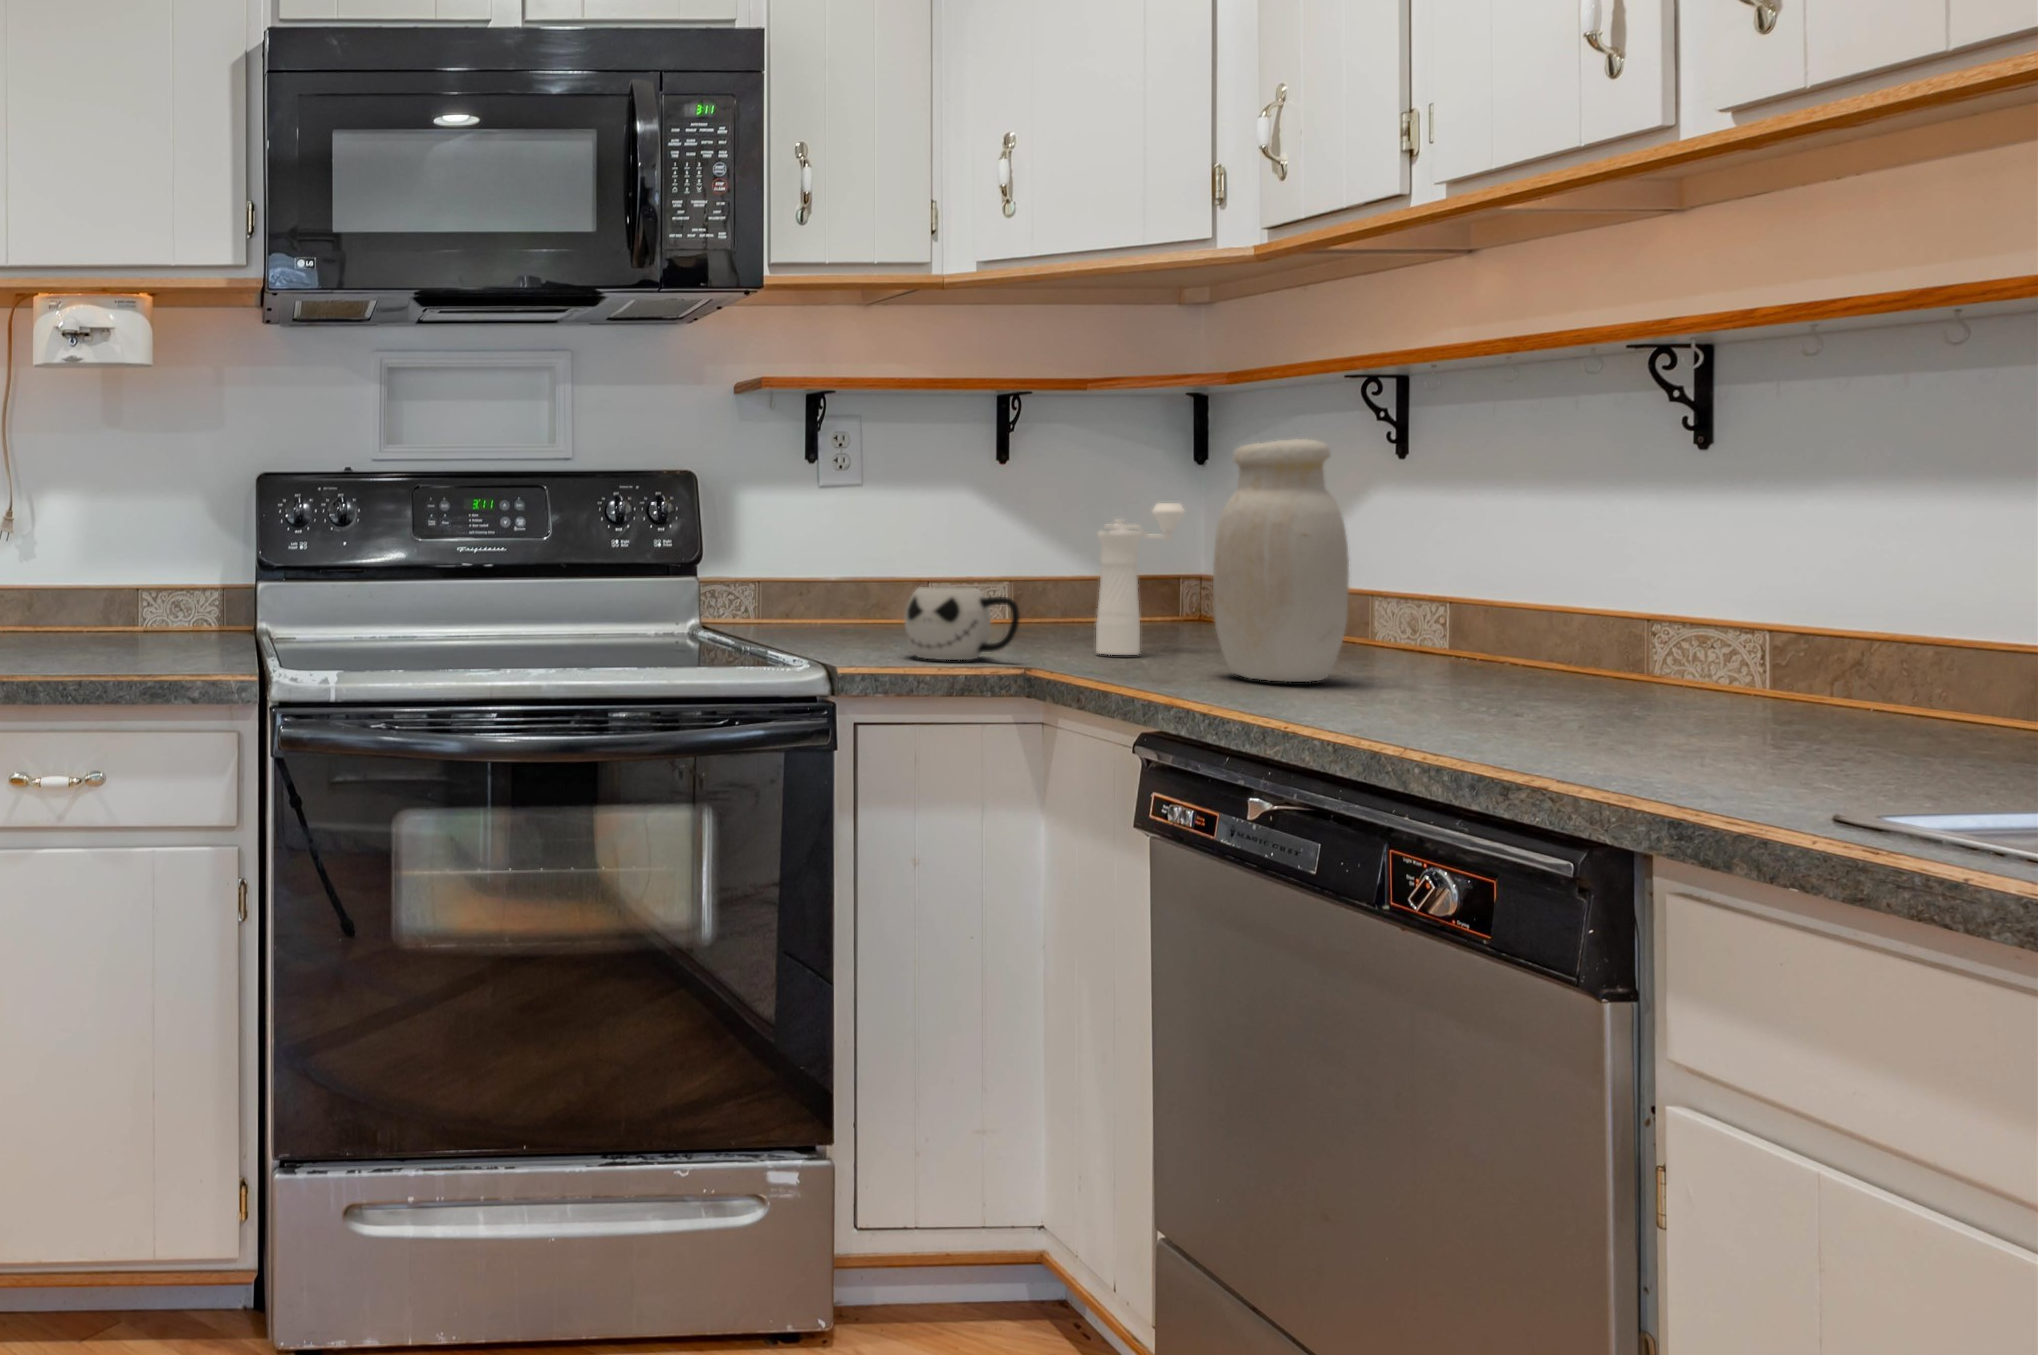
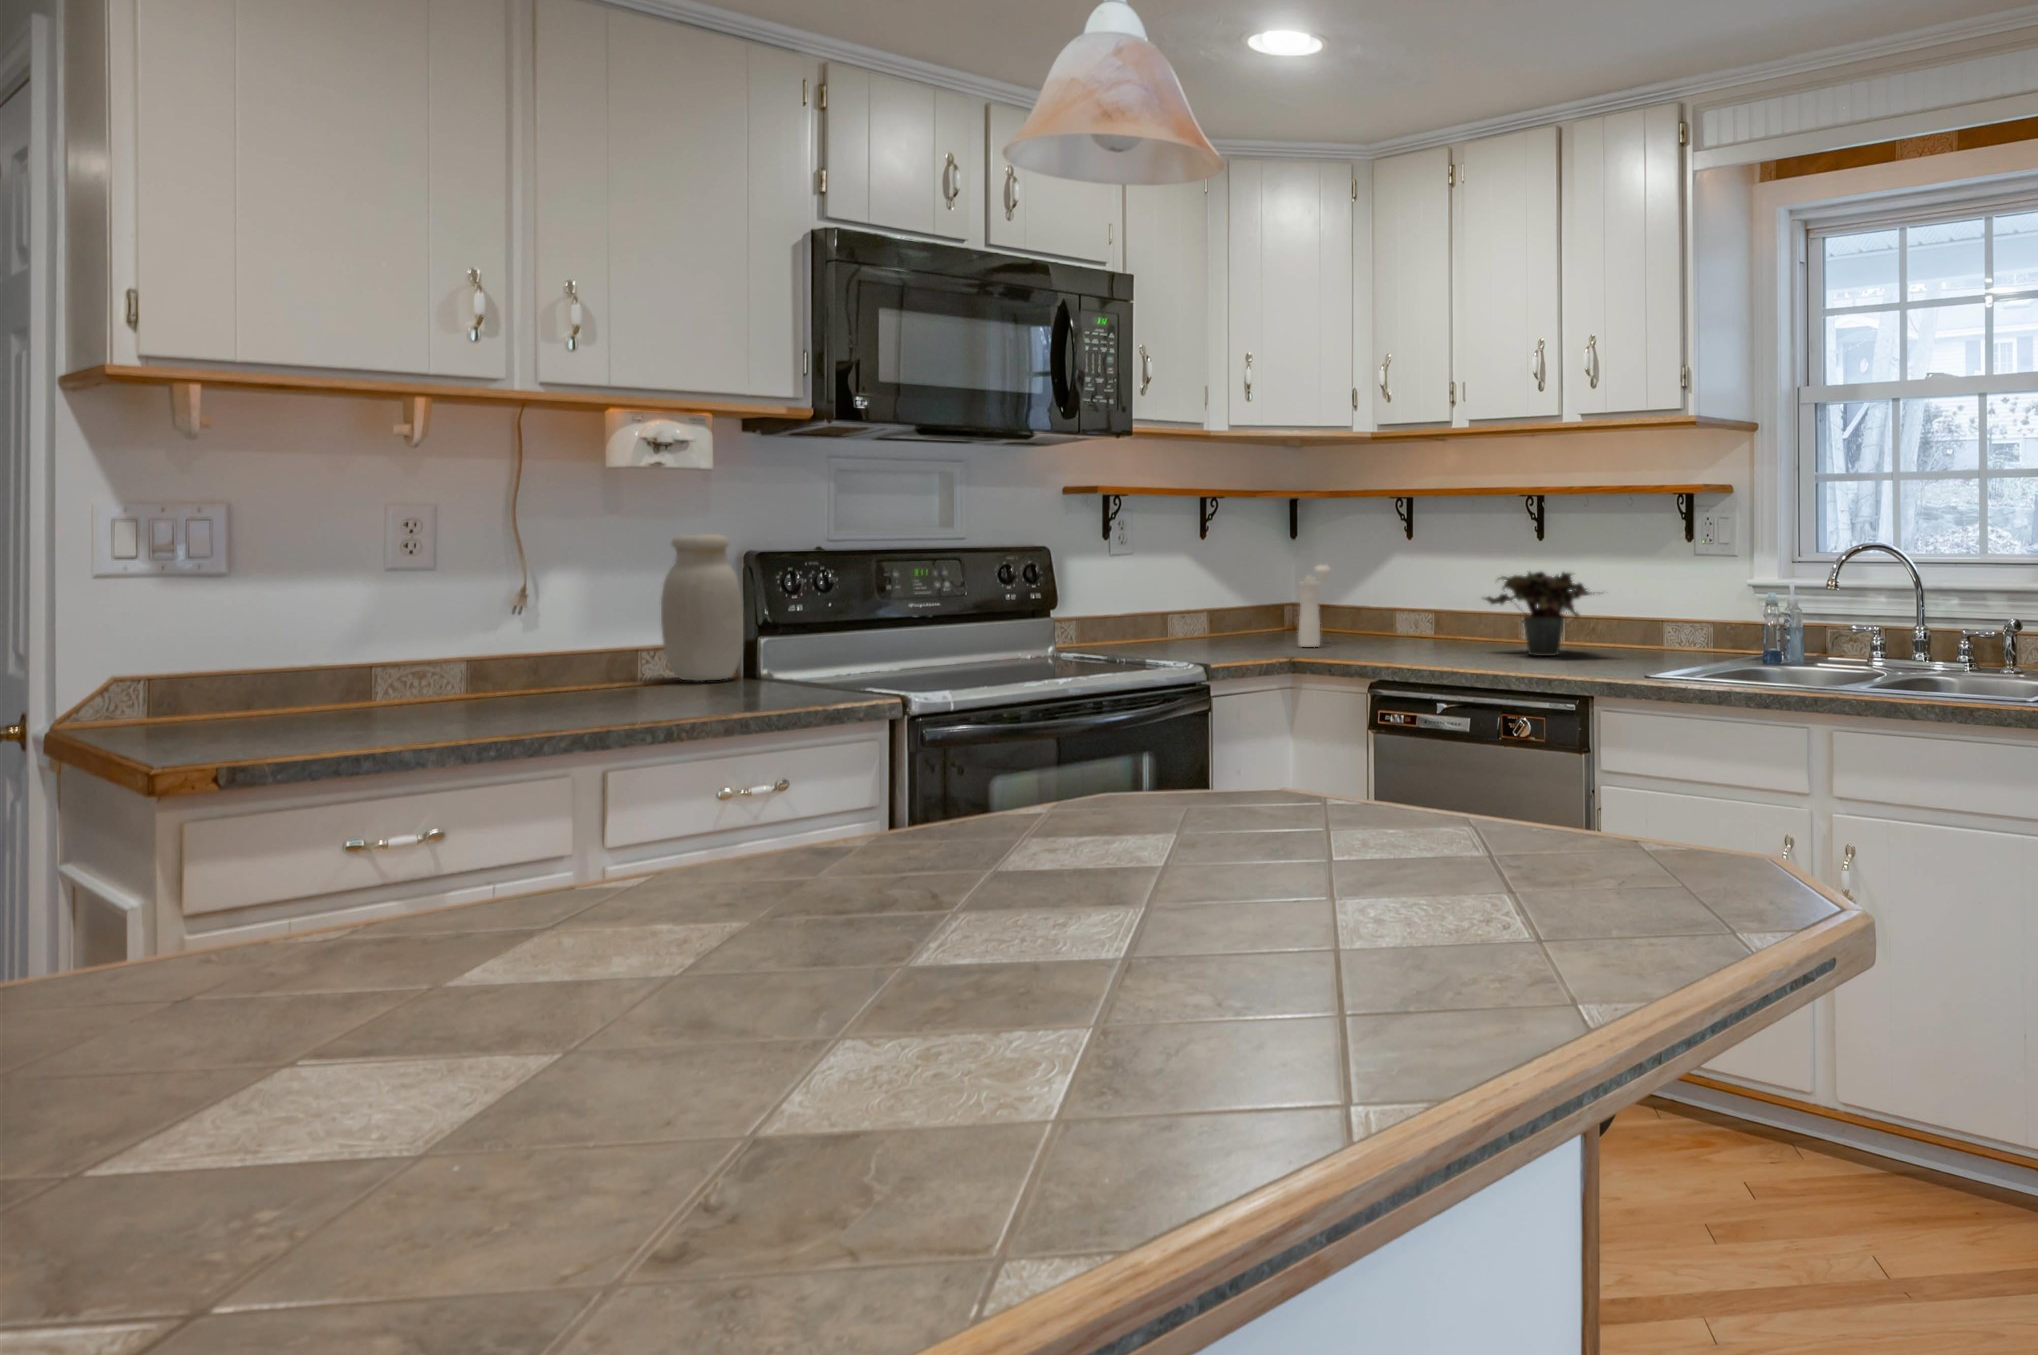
jar: present [1213,439,1349,682] -> present [661,534,743,681]
potted plant: none [1483,497,1851,710] -> present [1485,572,1594,656]
mug: present [905,587,1020,660] -> none [1216,614,1281,654]

